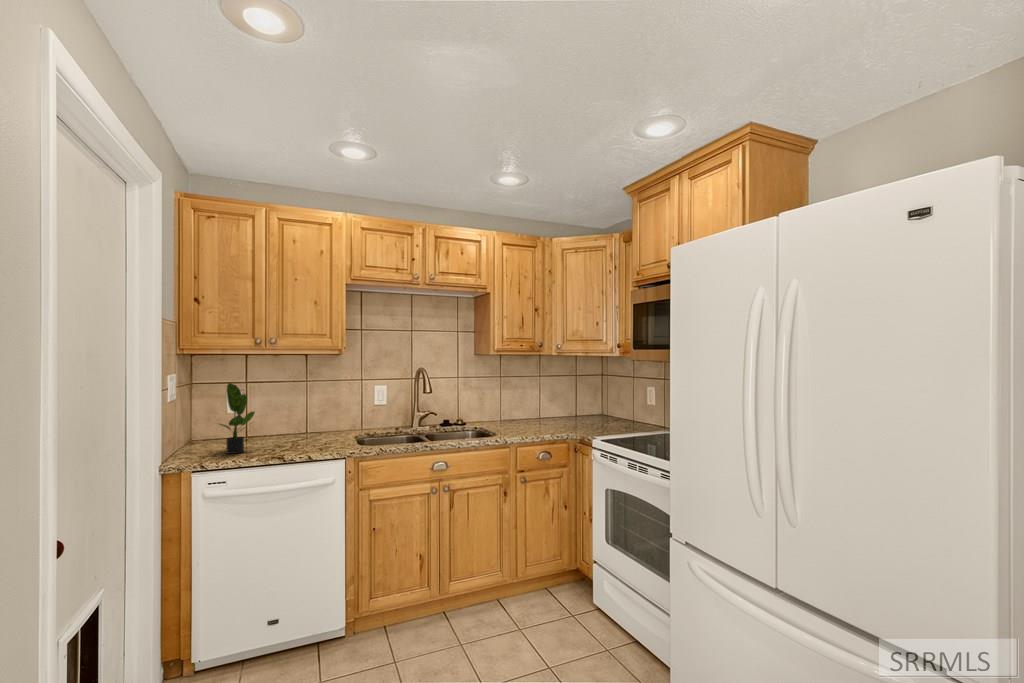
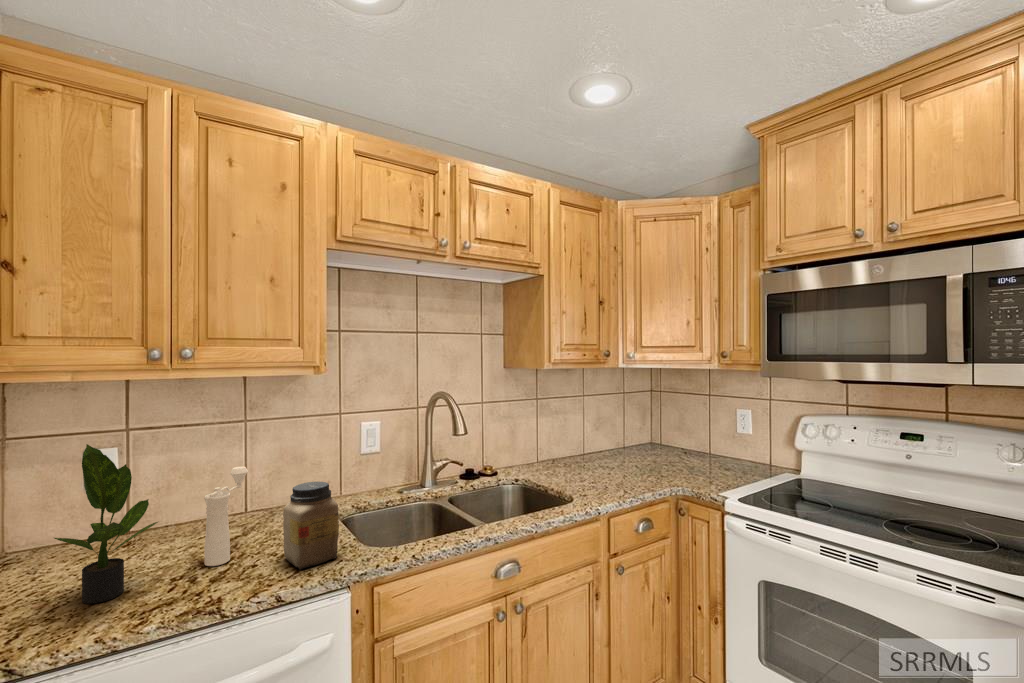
pepper mill: none [280,401,303,447] -> present [204,466,248,566]
jar: none [317,409,344,450] -> present [283,482,339,569]

